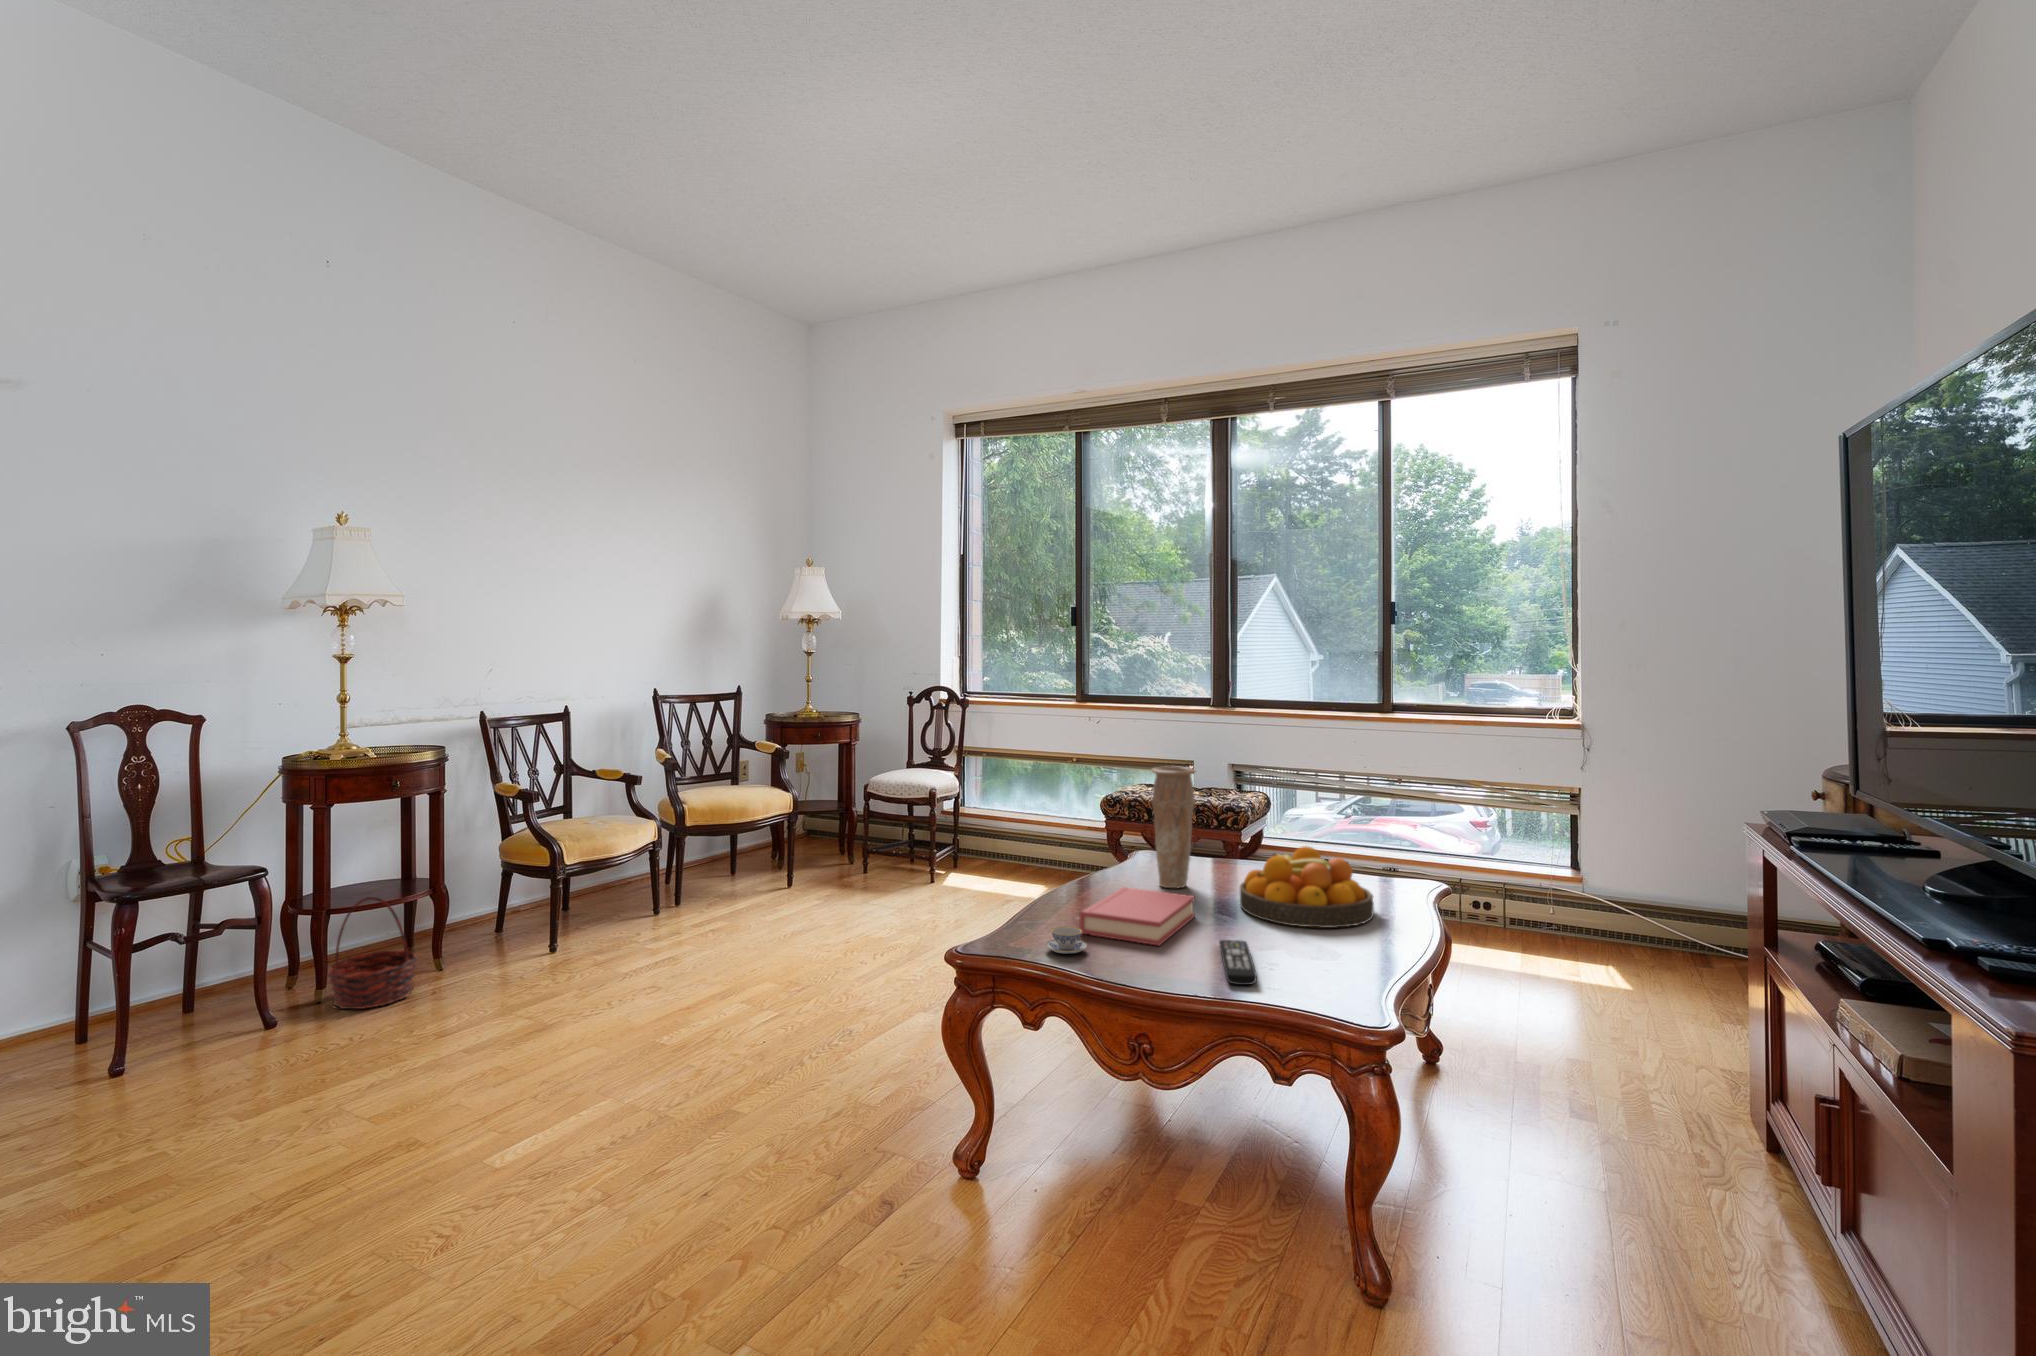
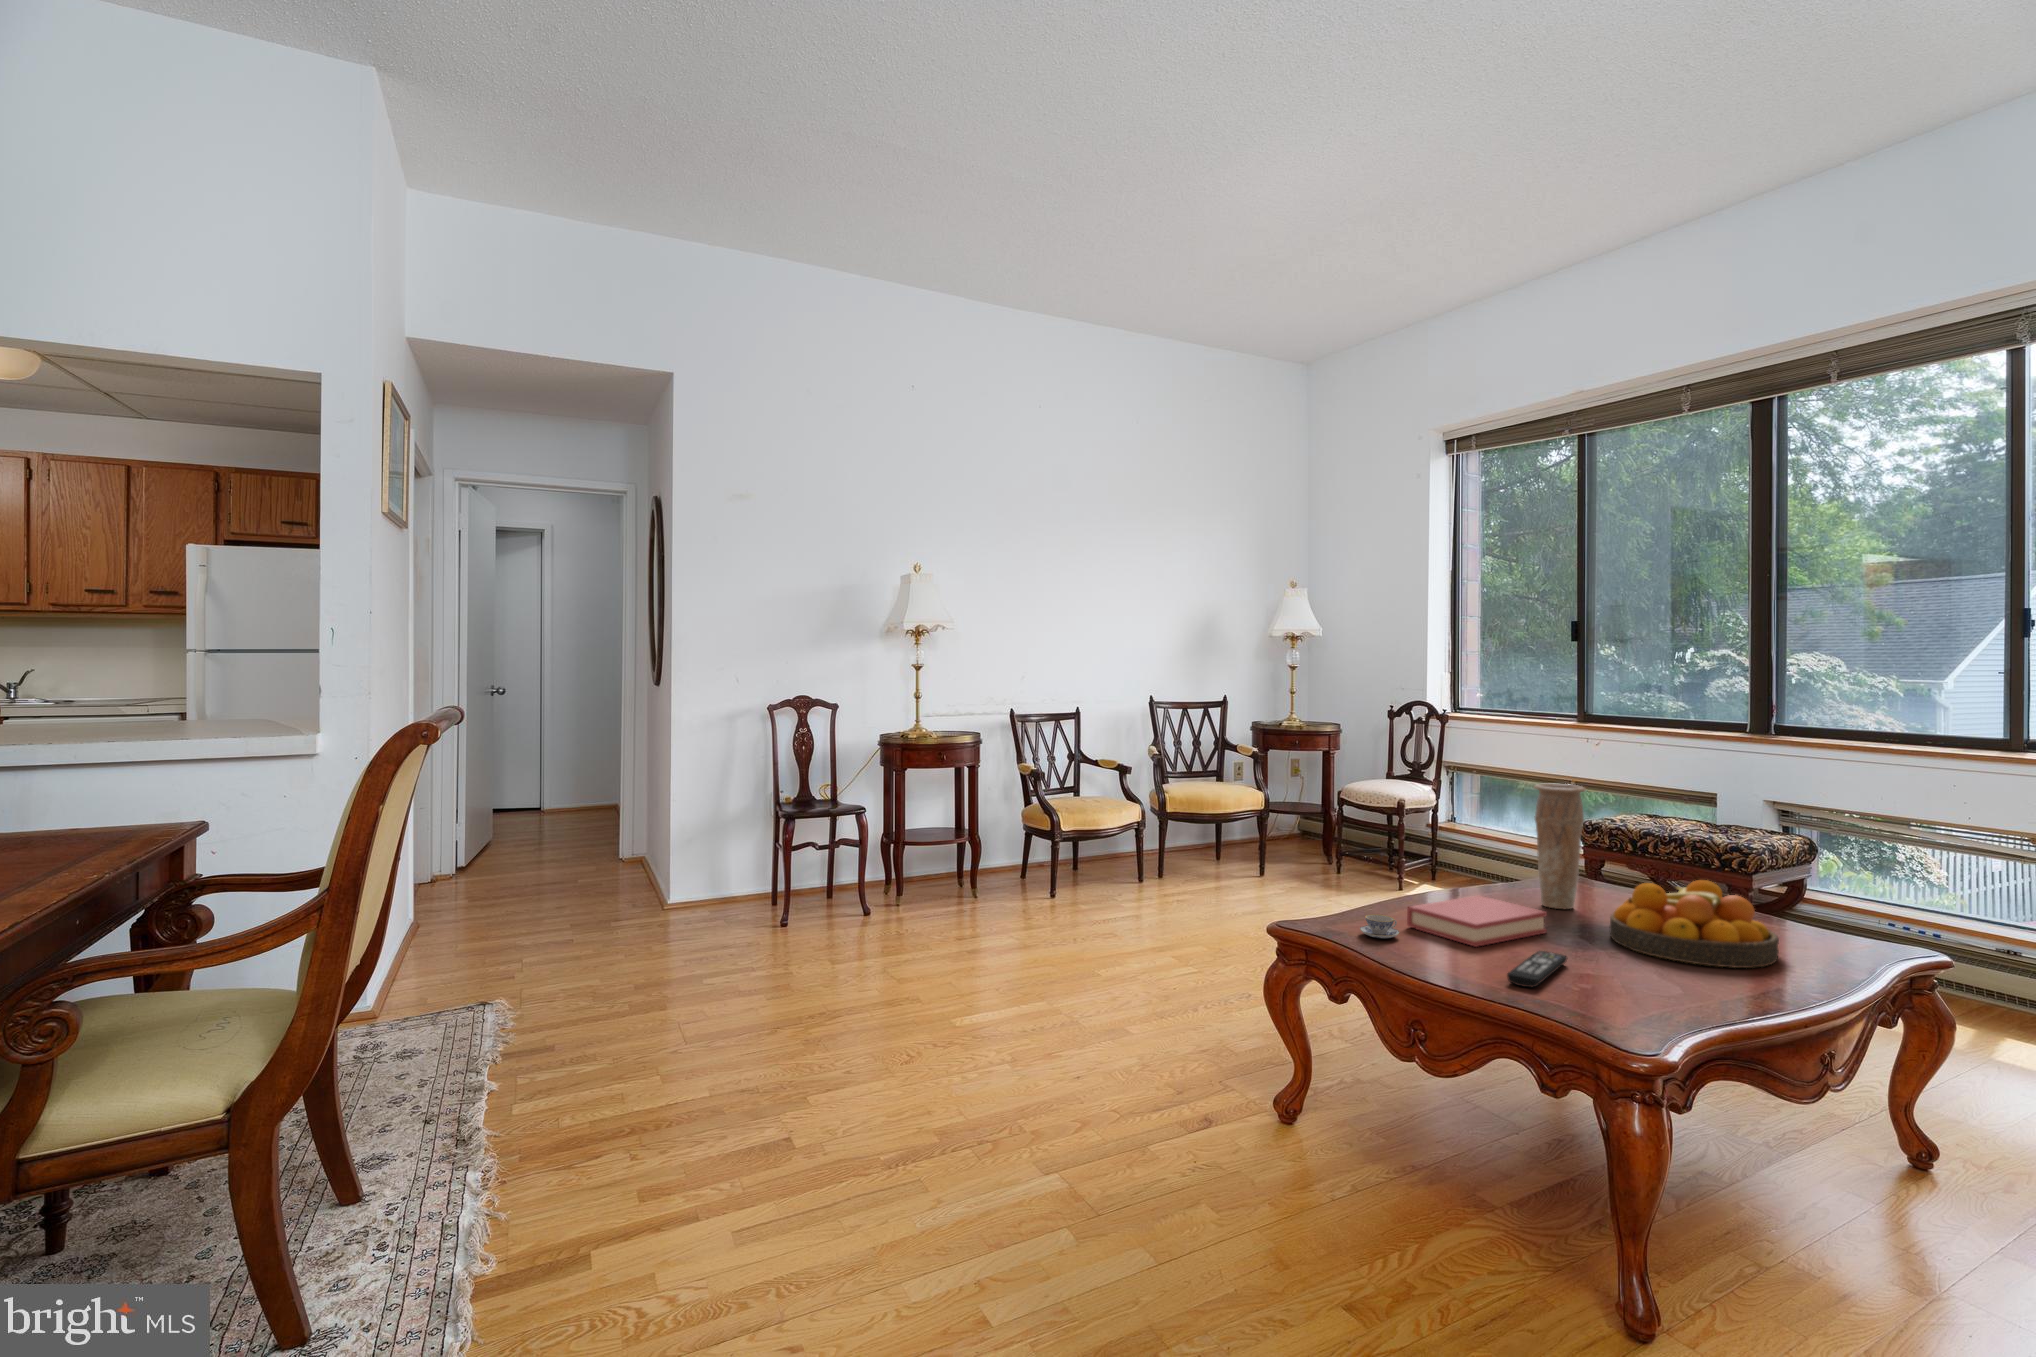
basket: present [328,897,418,1009] -> none [901,837,955,915]

